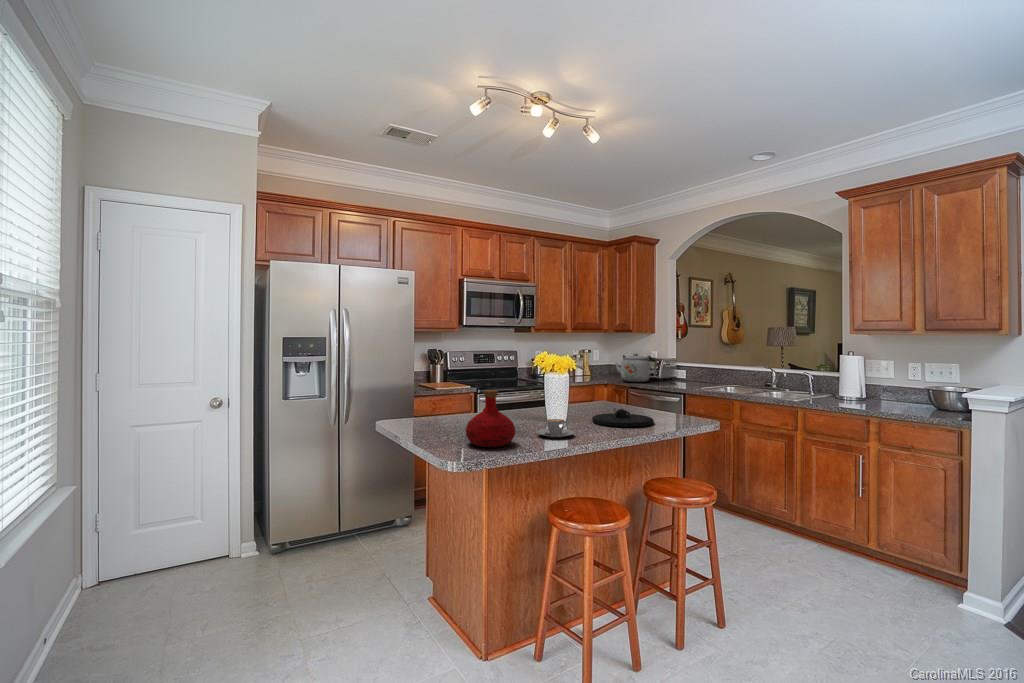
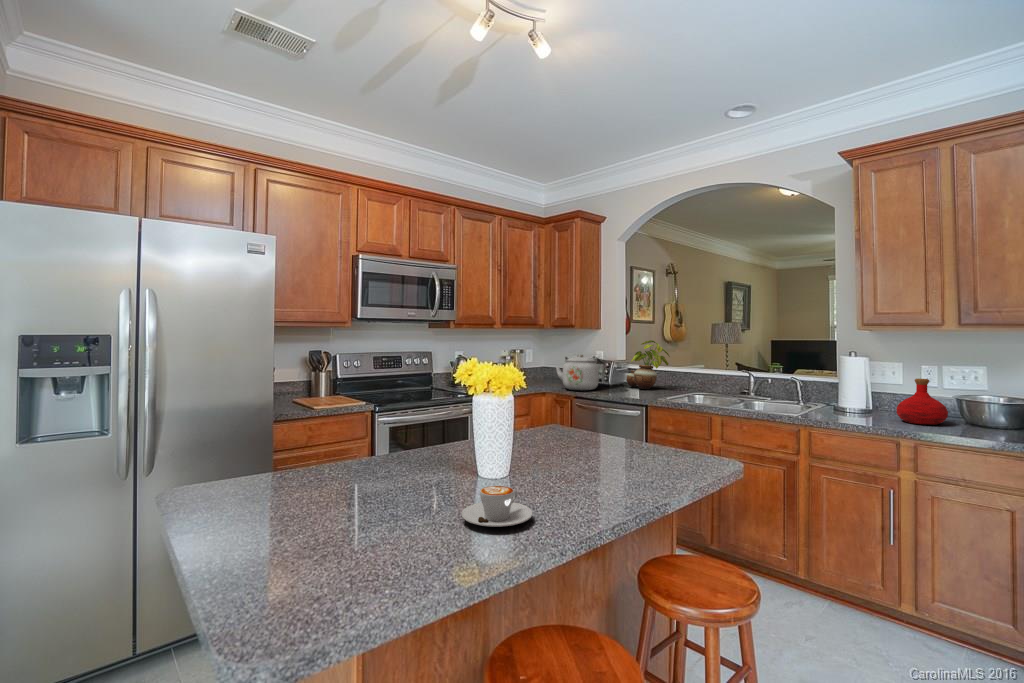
potted plant: none [674,342,710,382] -> present [626,340,670,389]
bottle: present [466,390,515,447] -> present [896,379,948,425]
plate: present [592,409,654,427] -> none [552,450,653,486]

